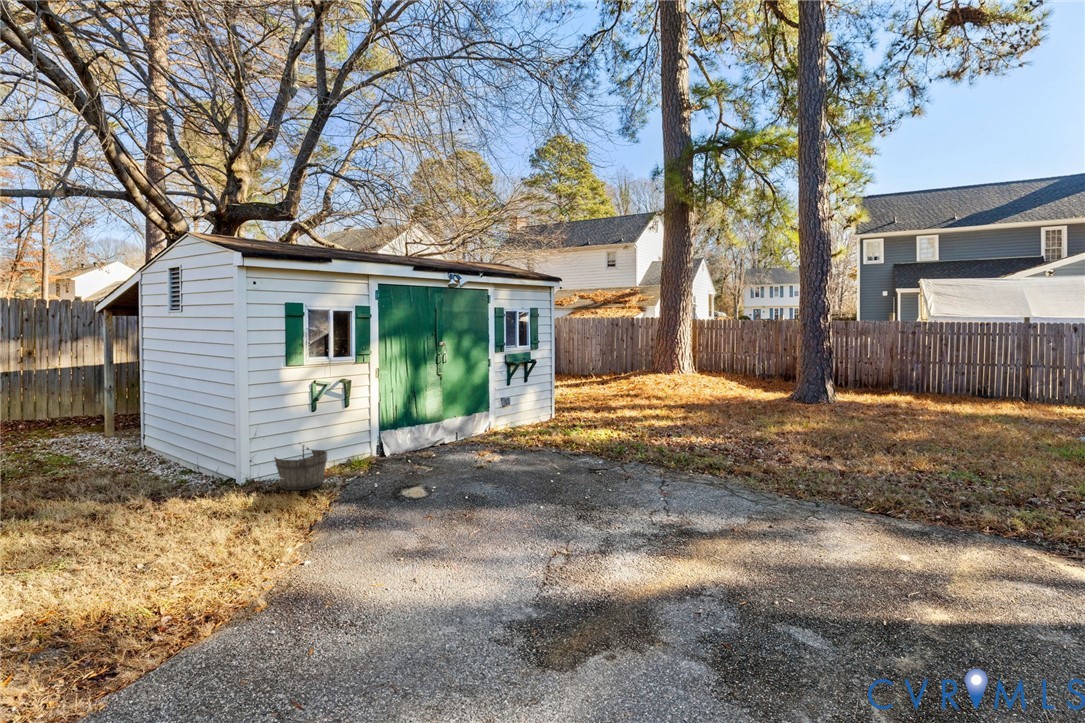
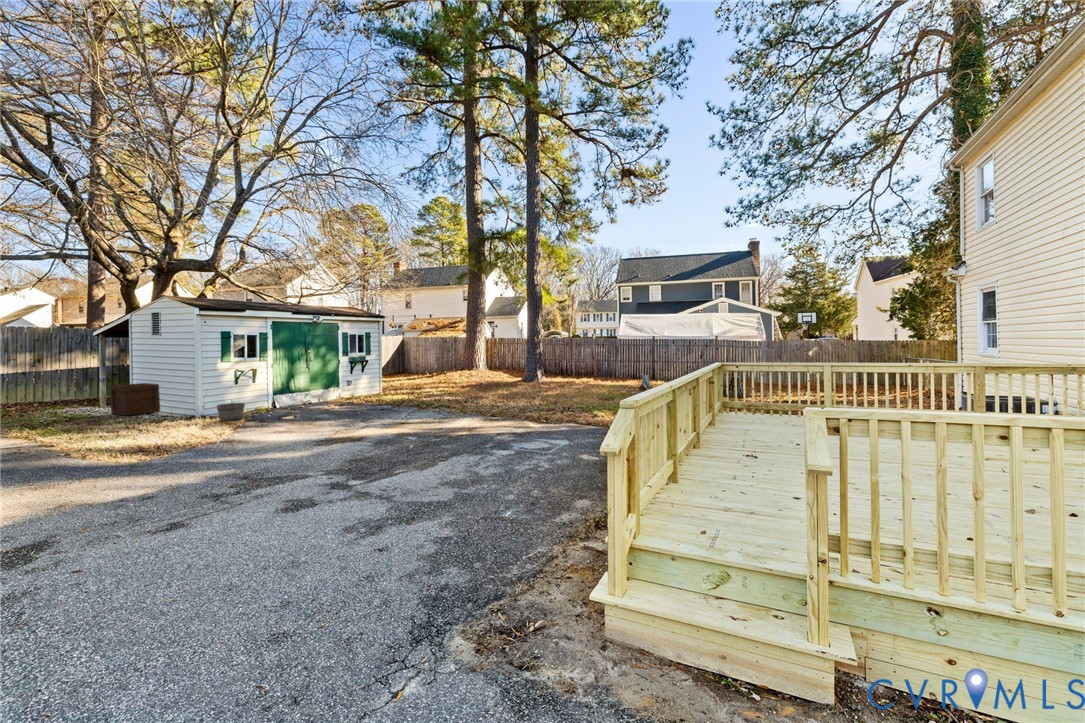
wooden crate: none [102,400,184,466] -> present [110,383,160,416]

